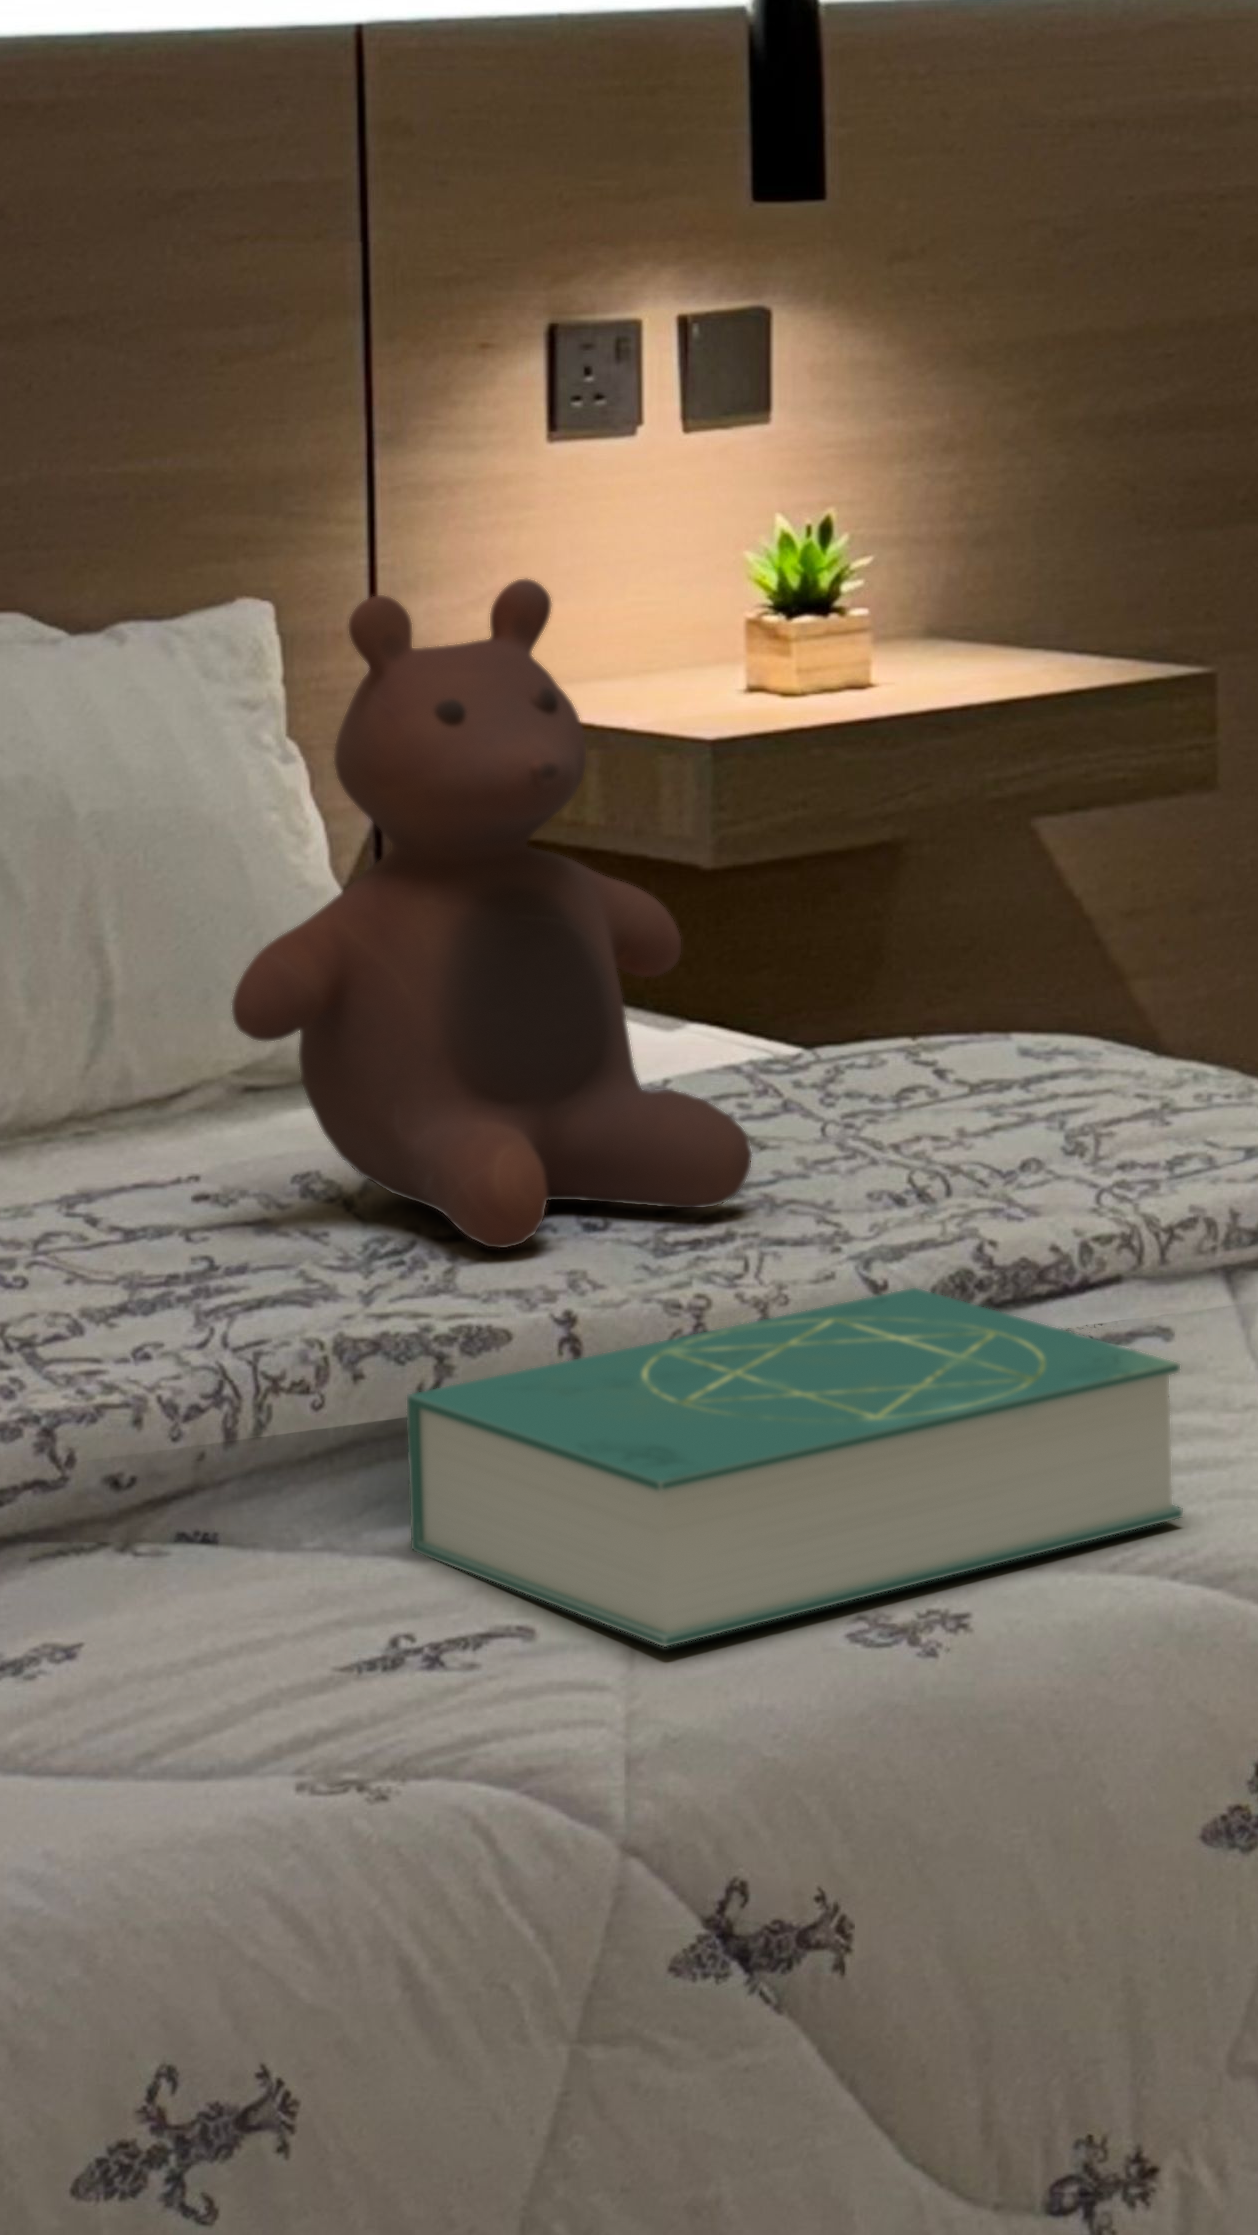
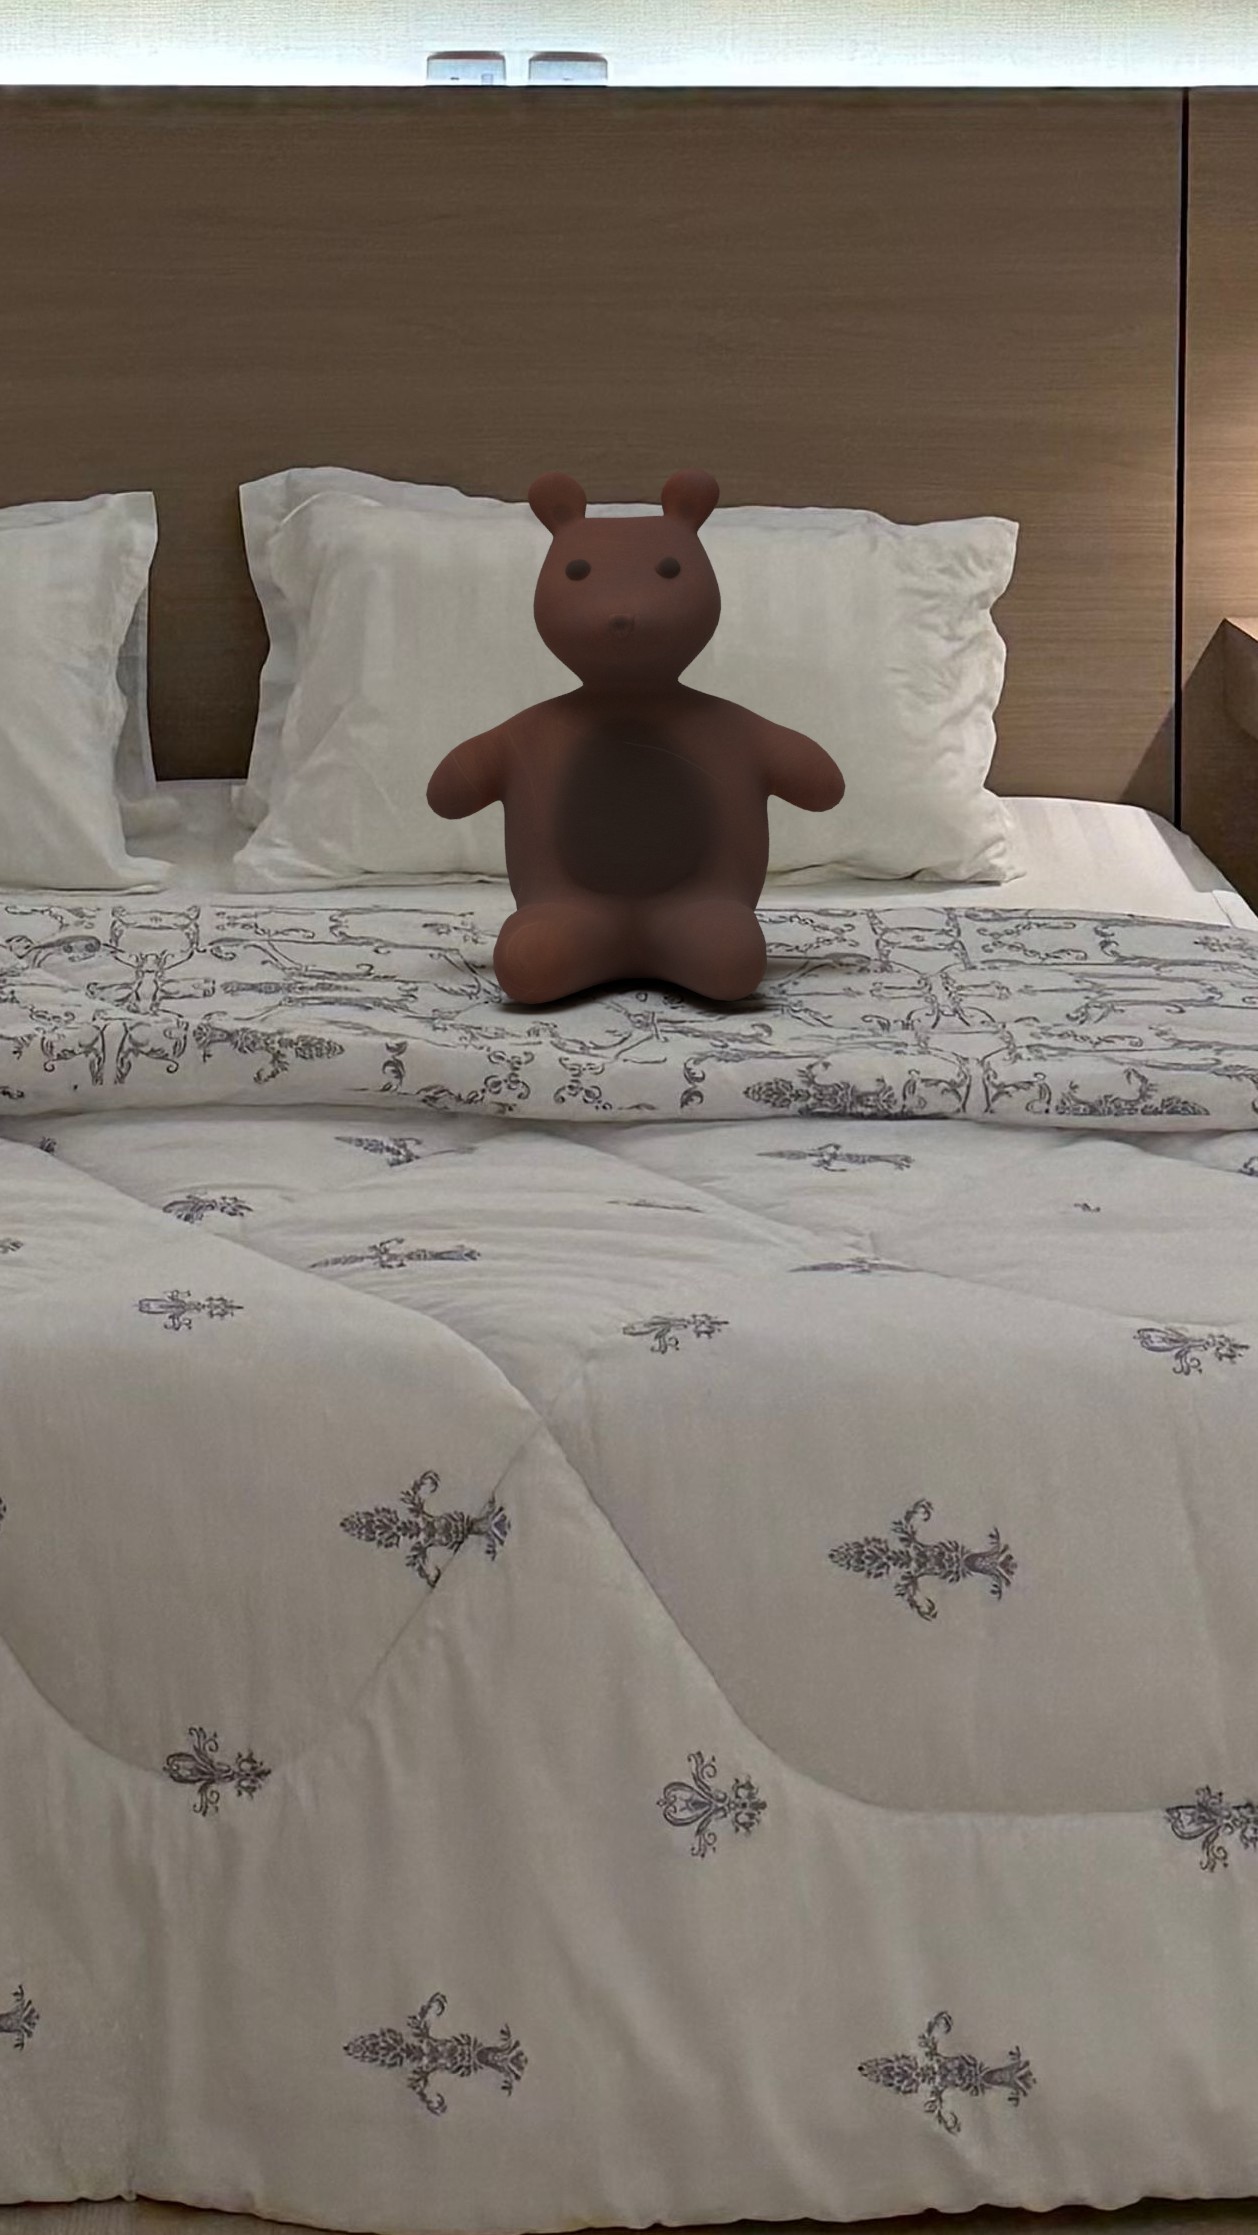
book: present [407,1288,1183,1646] -> none [37,1064,583,1274]

